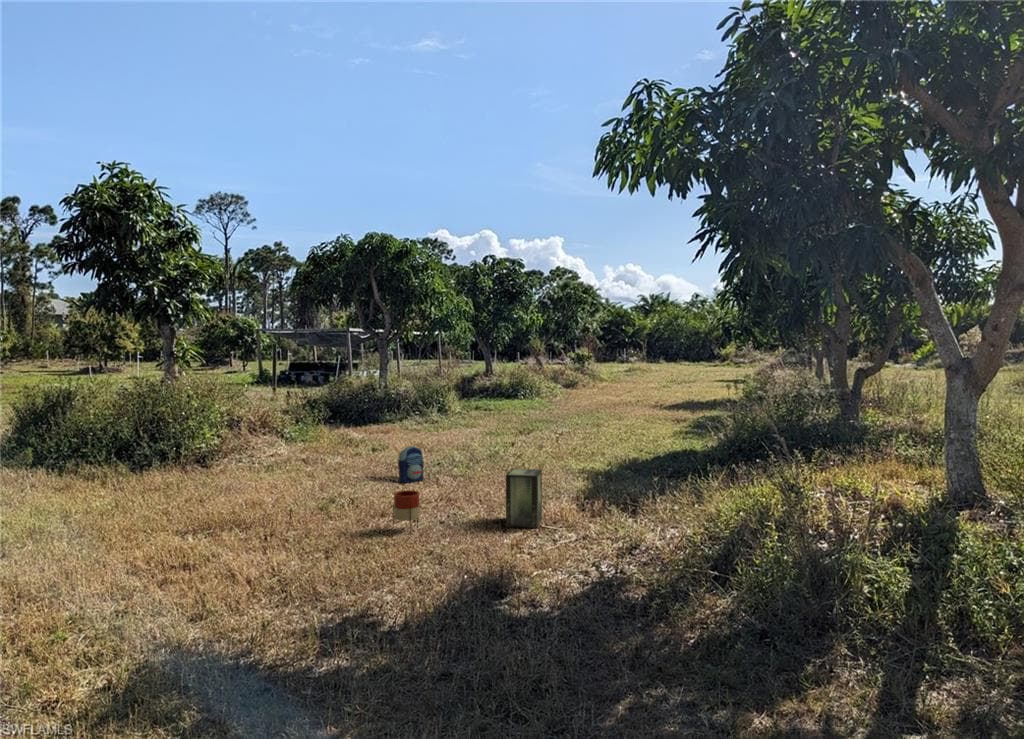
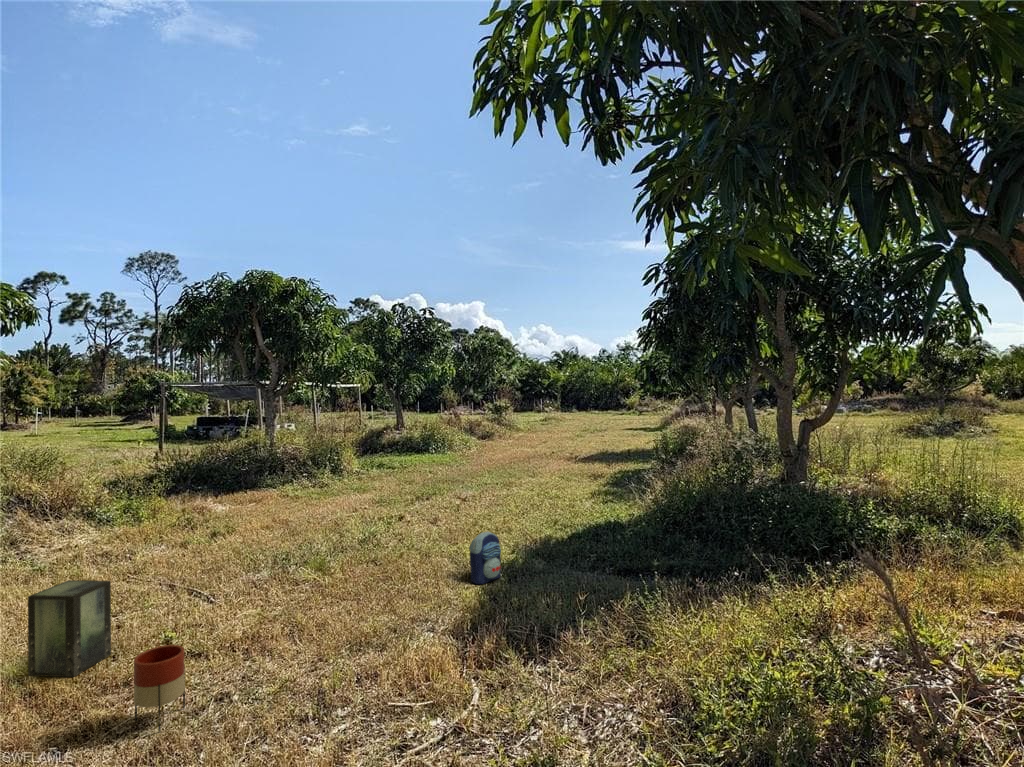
backpack: present [398,446,423,483] -> present [469,531,501,584]
storage box: present [506,469,542,528] -> present [28,580,111,677]

